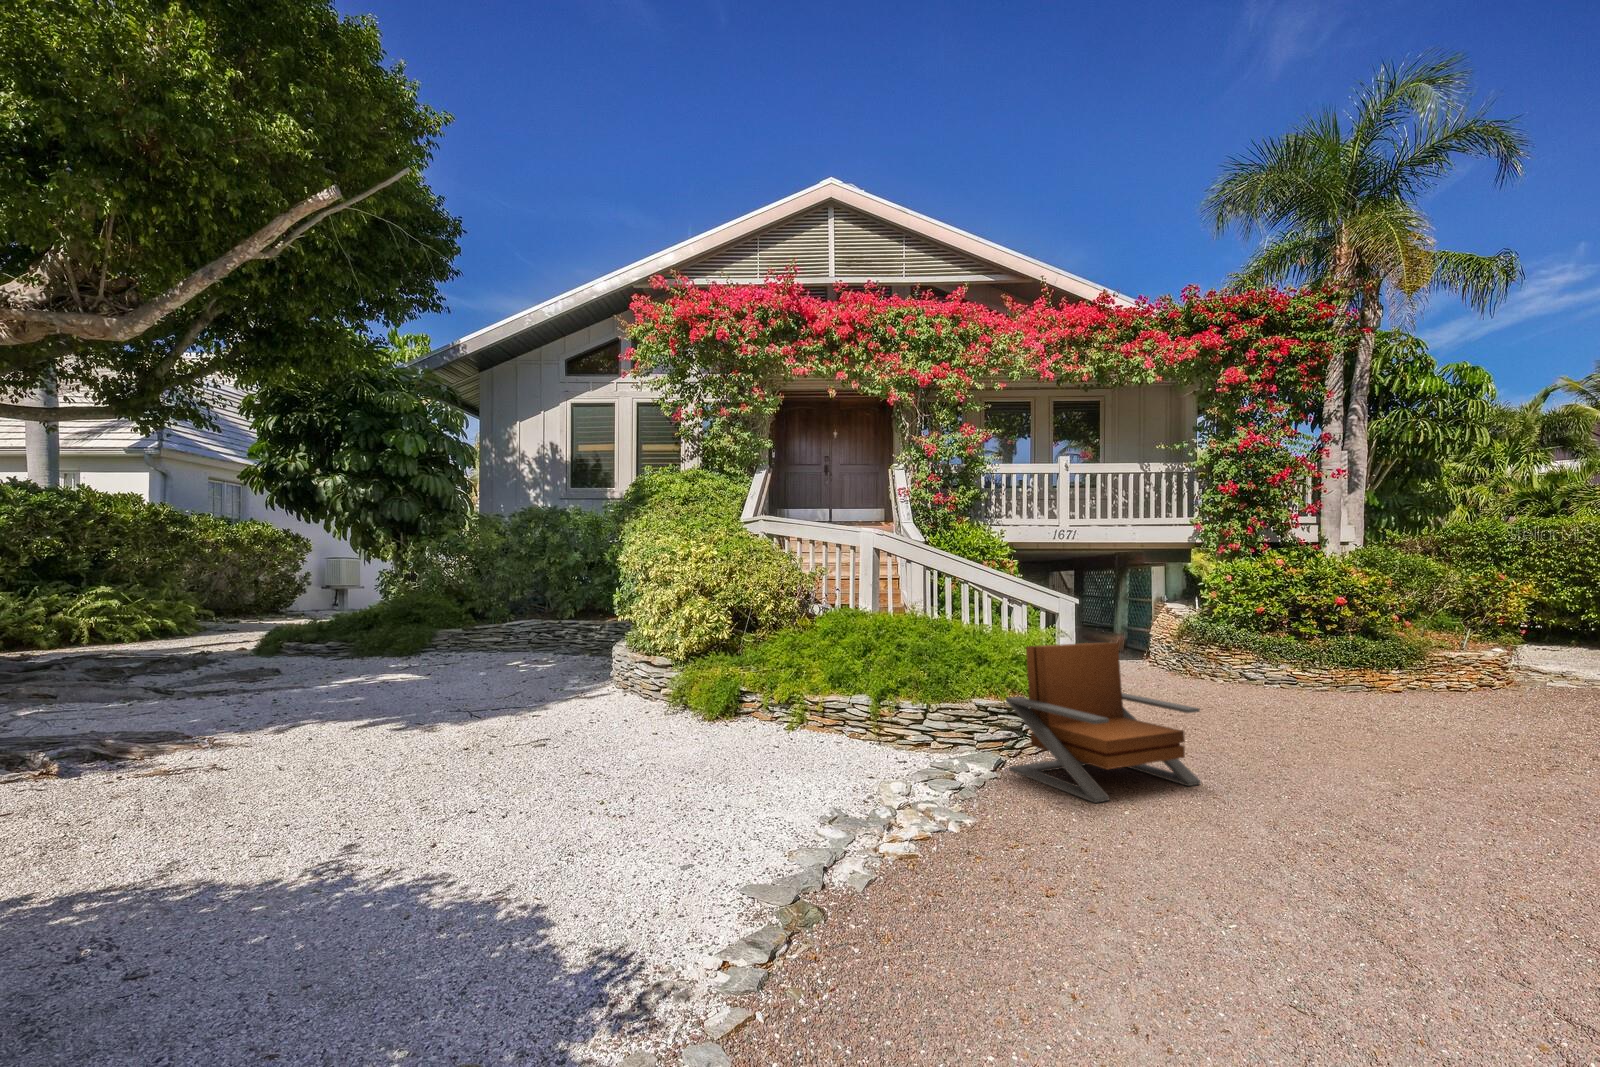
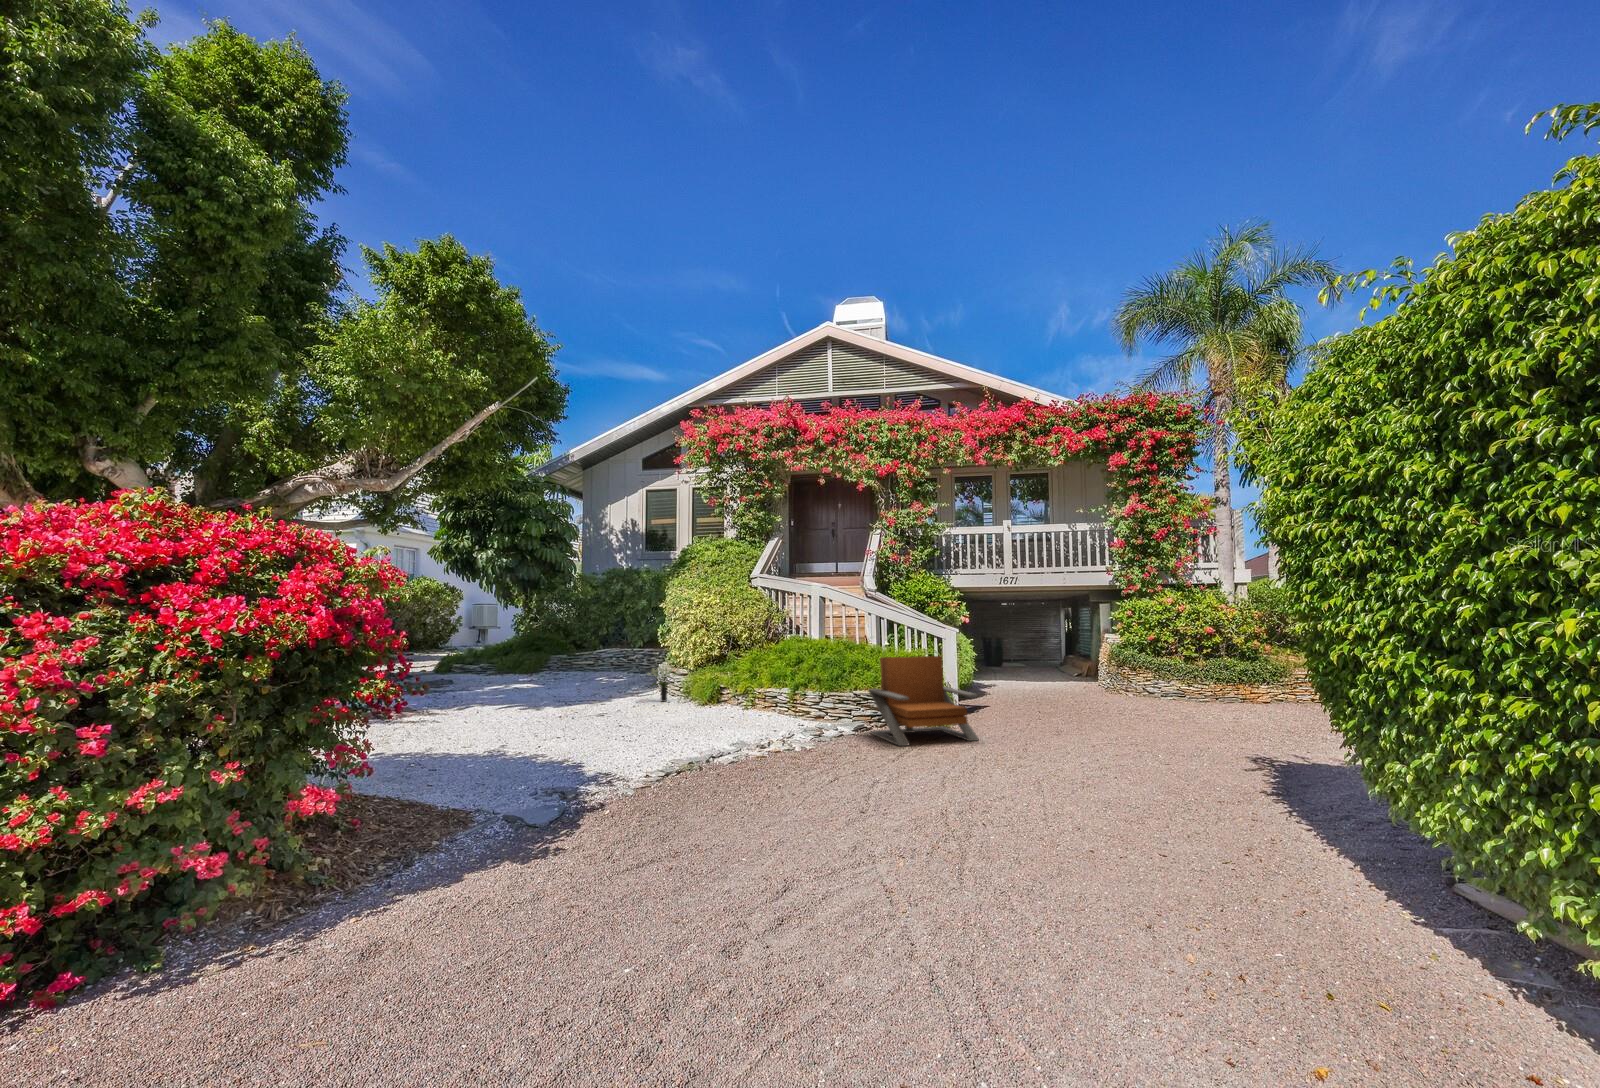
potted plant: none [611,652,666,711] -> present [648,665,680,702]

